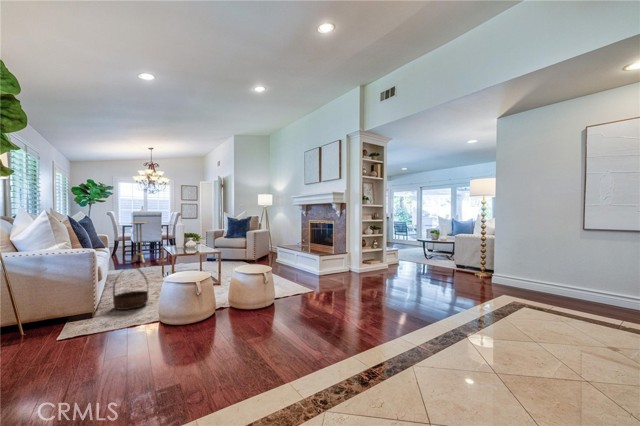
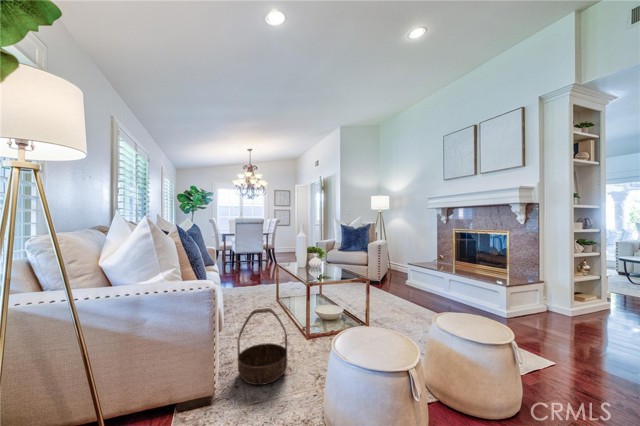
side table: present [131,222,148,263] -> none [236,230,255,279]

